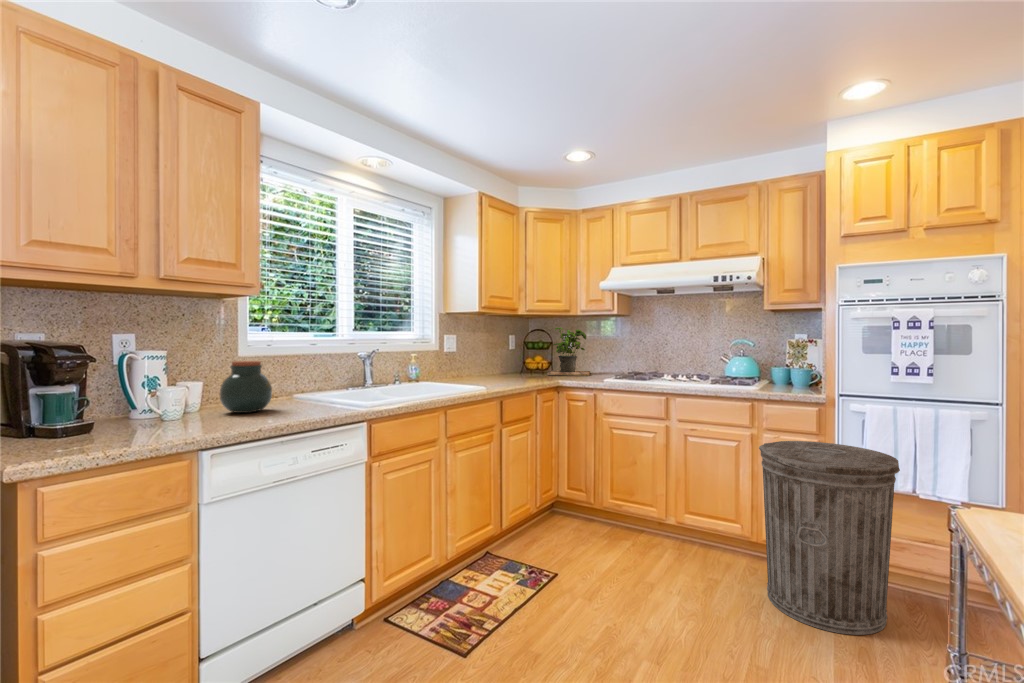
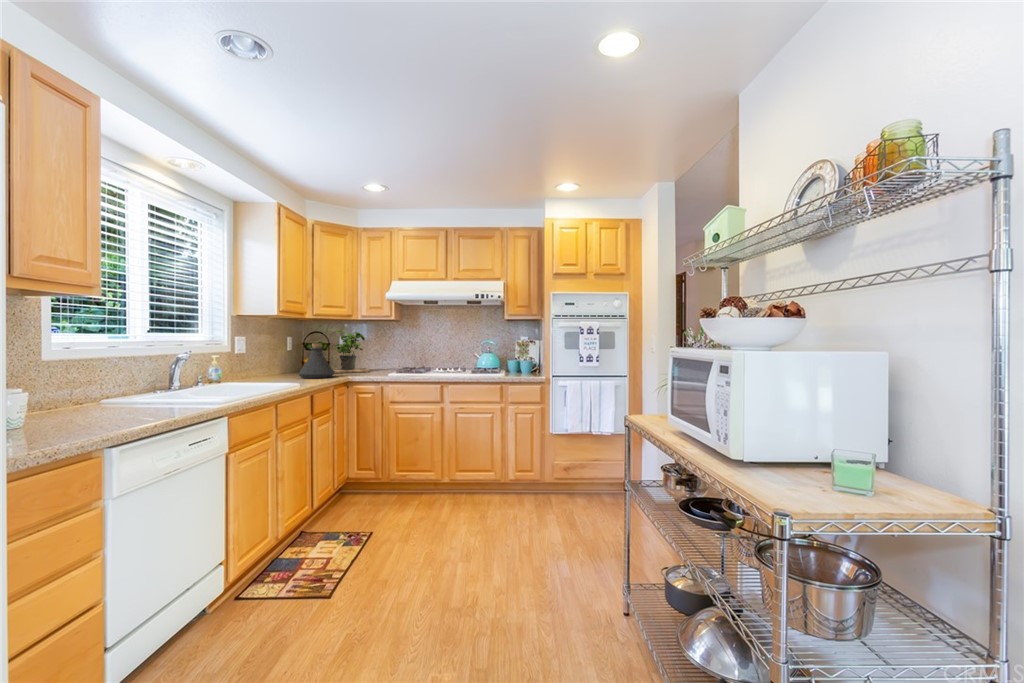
bottle: none [503,342,542,381] -> present [298,343,335,378]
jar: present [220,361,272,413] -> none [54,364,117,418]
trash can: present [759,441,900,635] -> none [512,408,587,521]

